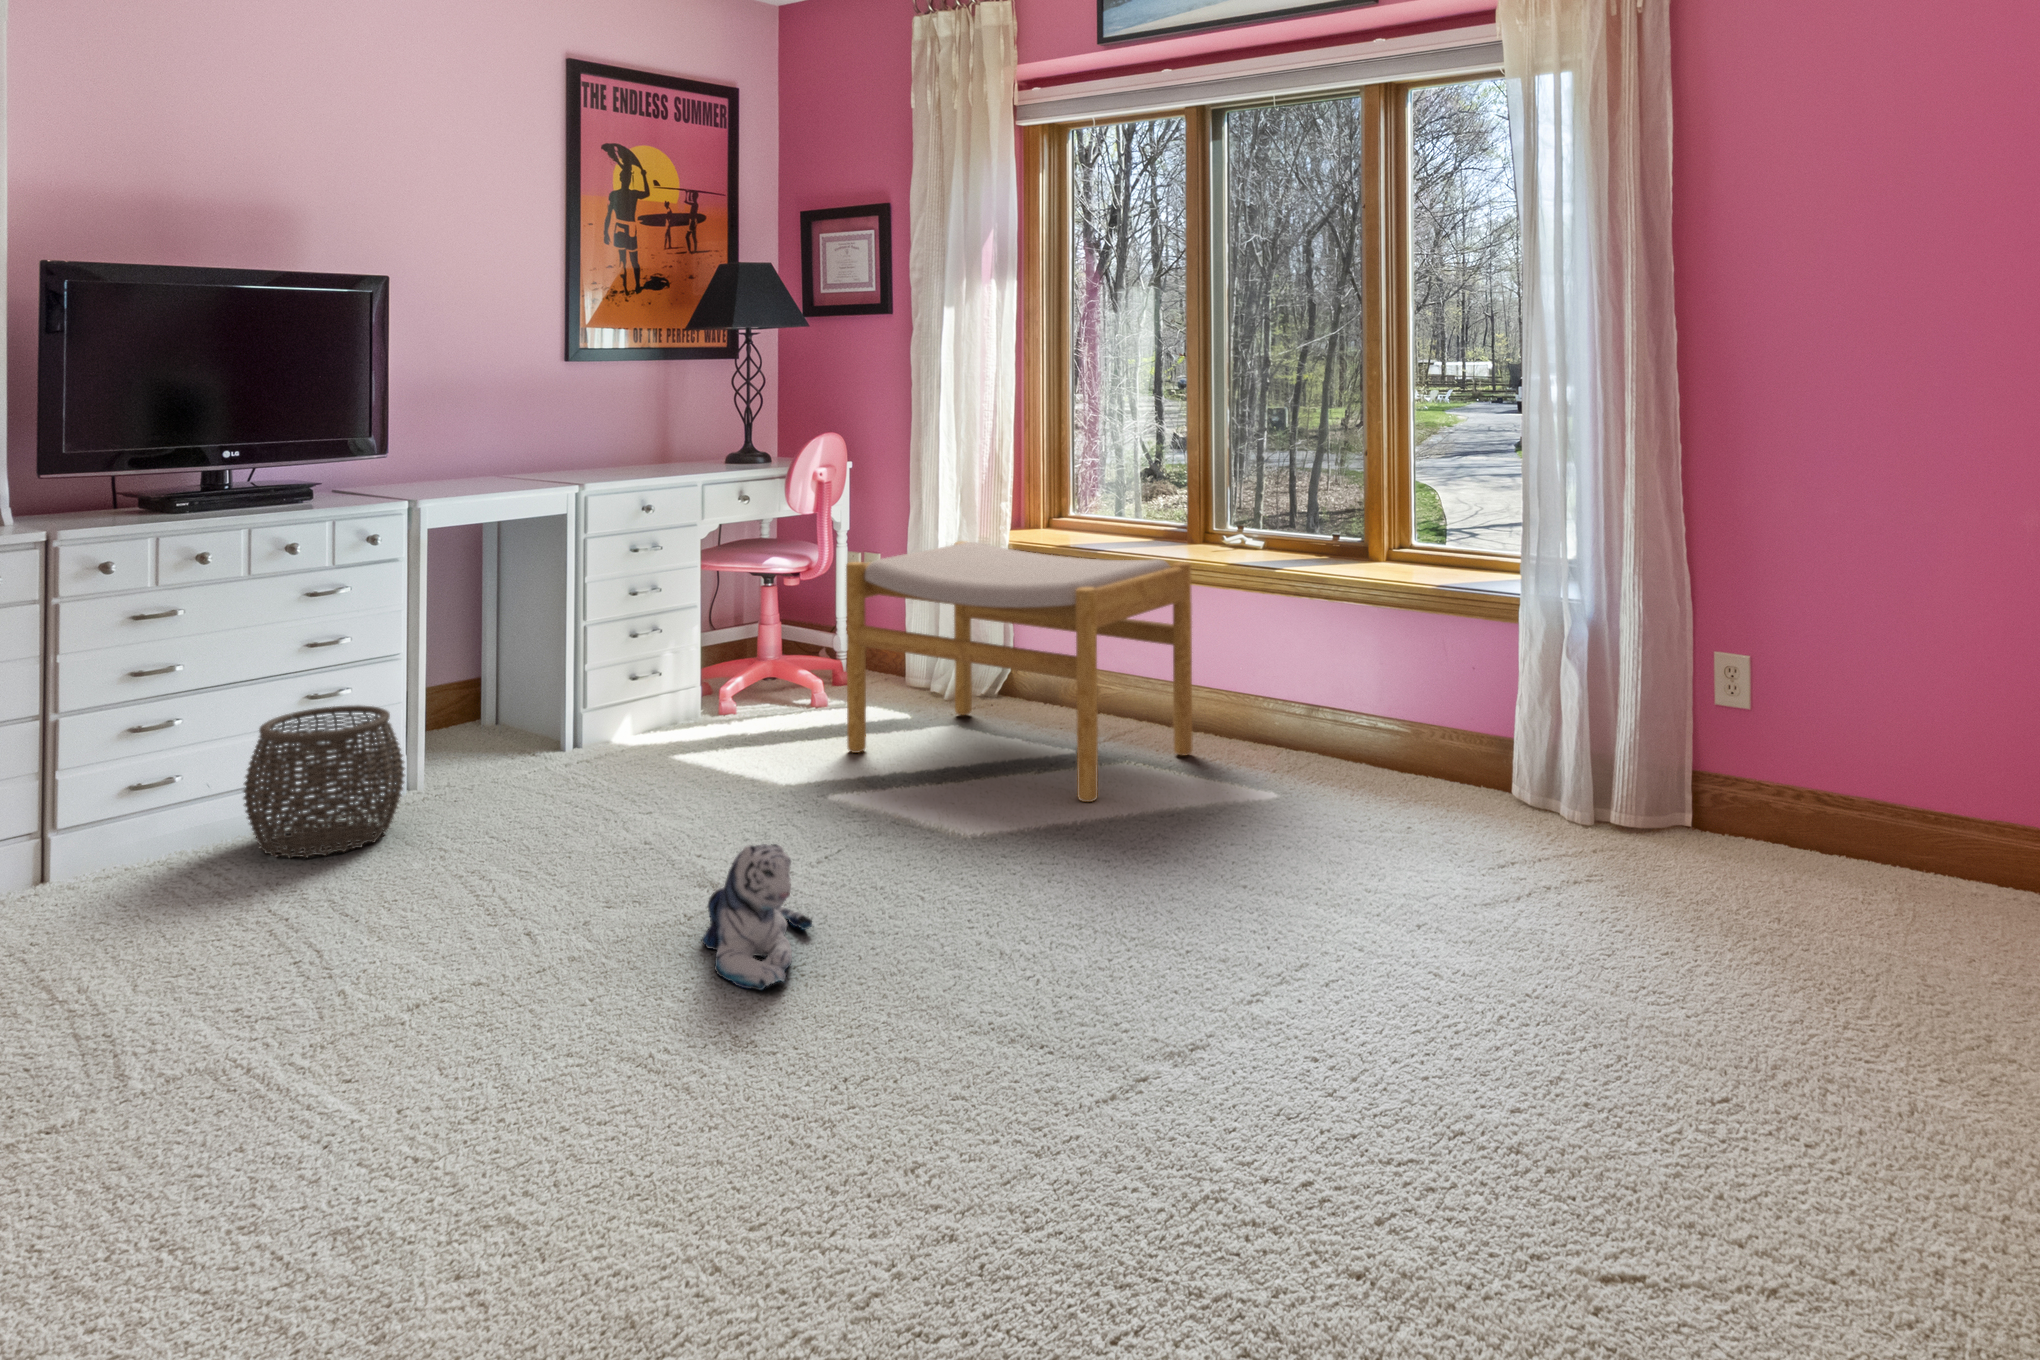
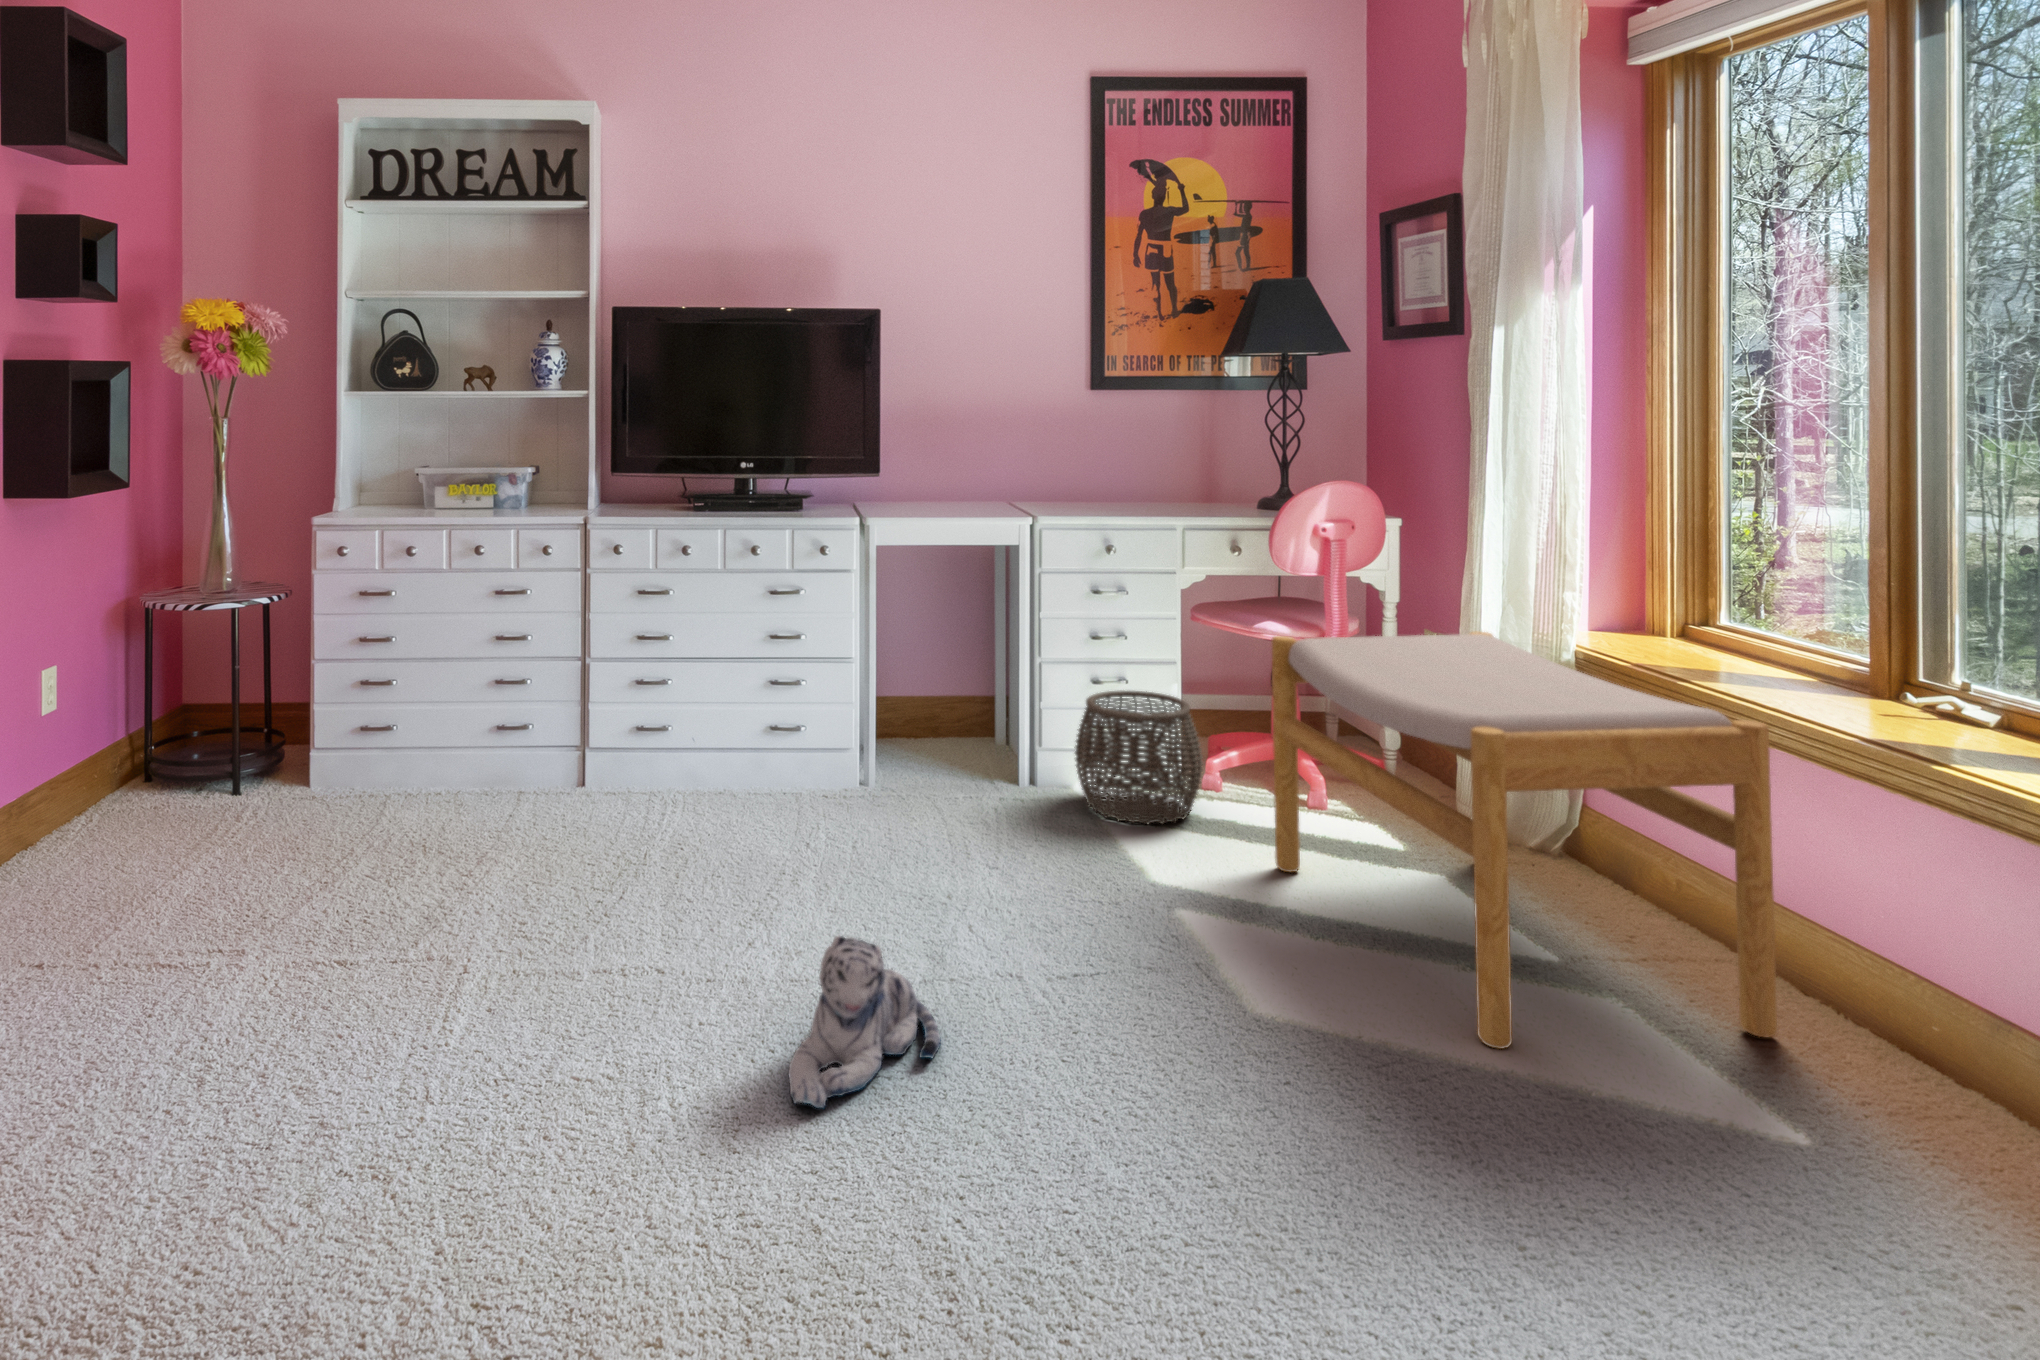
woven basket: present [244,705,405,859] -> present [1074,691,1203,824]

